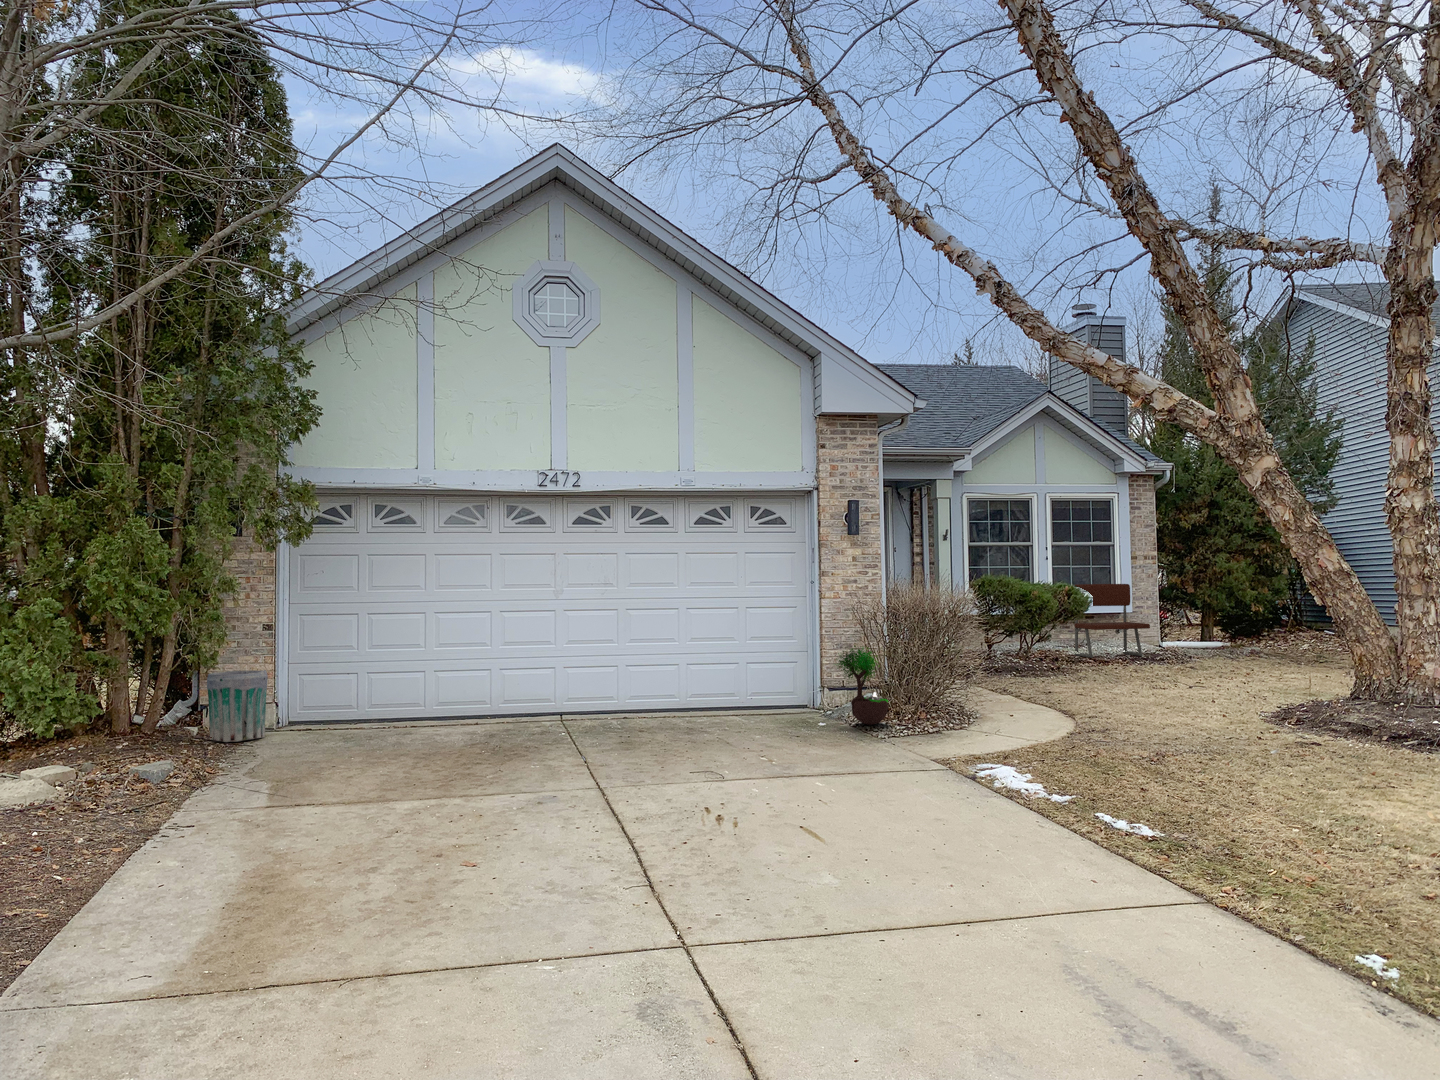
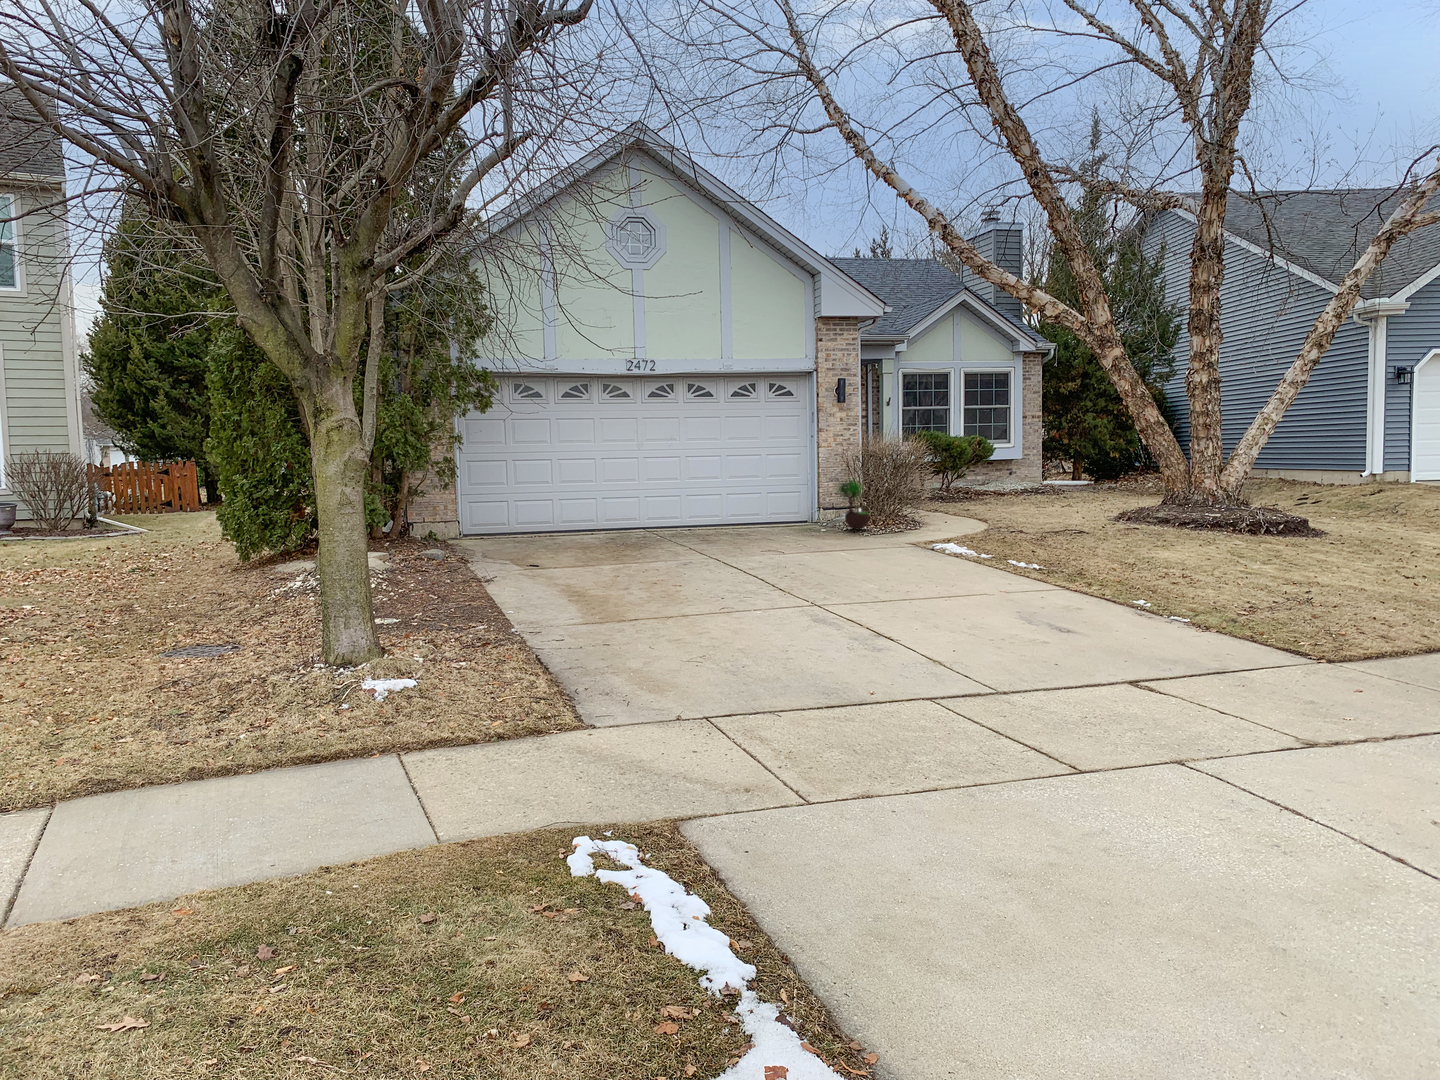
bench: present [1074,584,1150,658] -> none [979,437,1035,493]
trash can: present [207,670,268,742] -> none [422,499,461,547]

